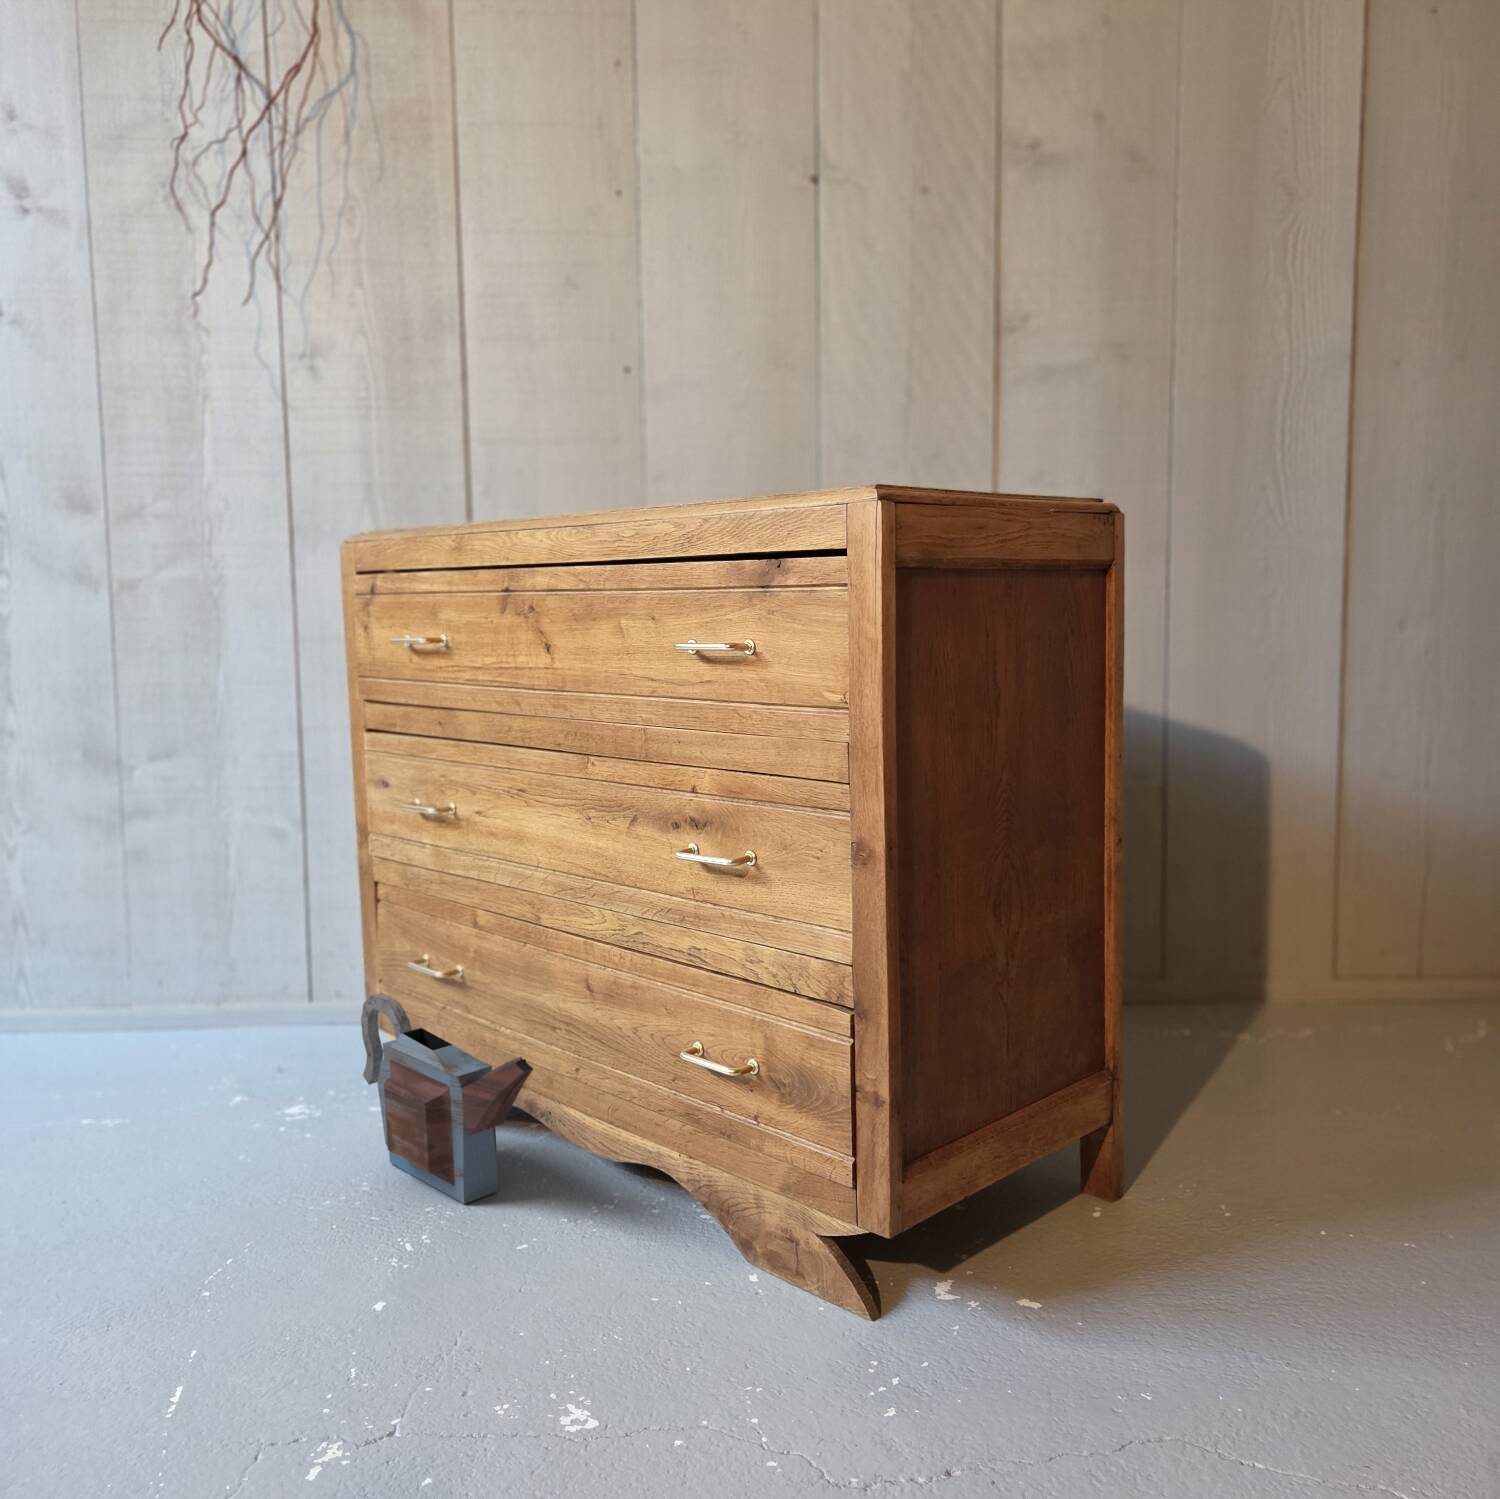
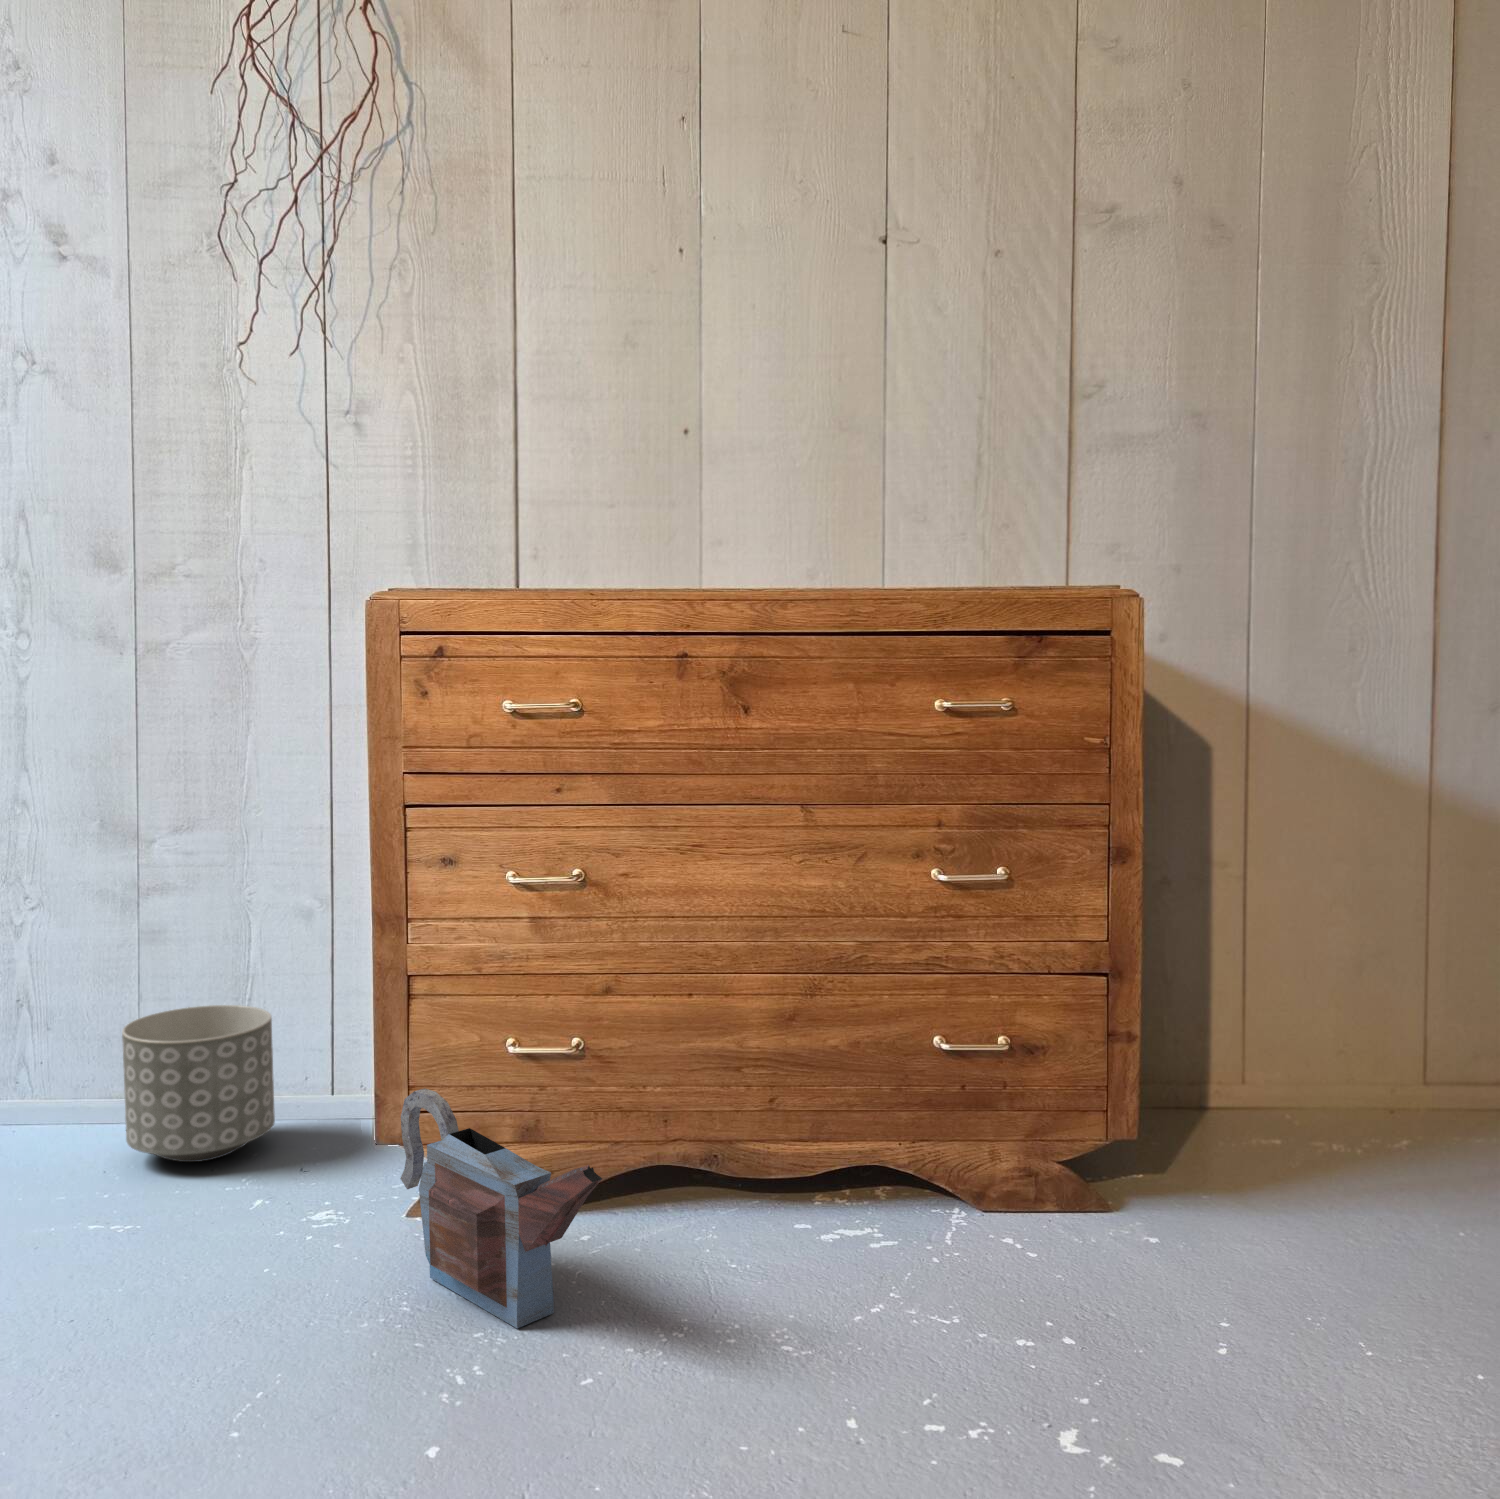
planter: none [110,923,256,1066] -> present [122,1005,275,1162]

